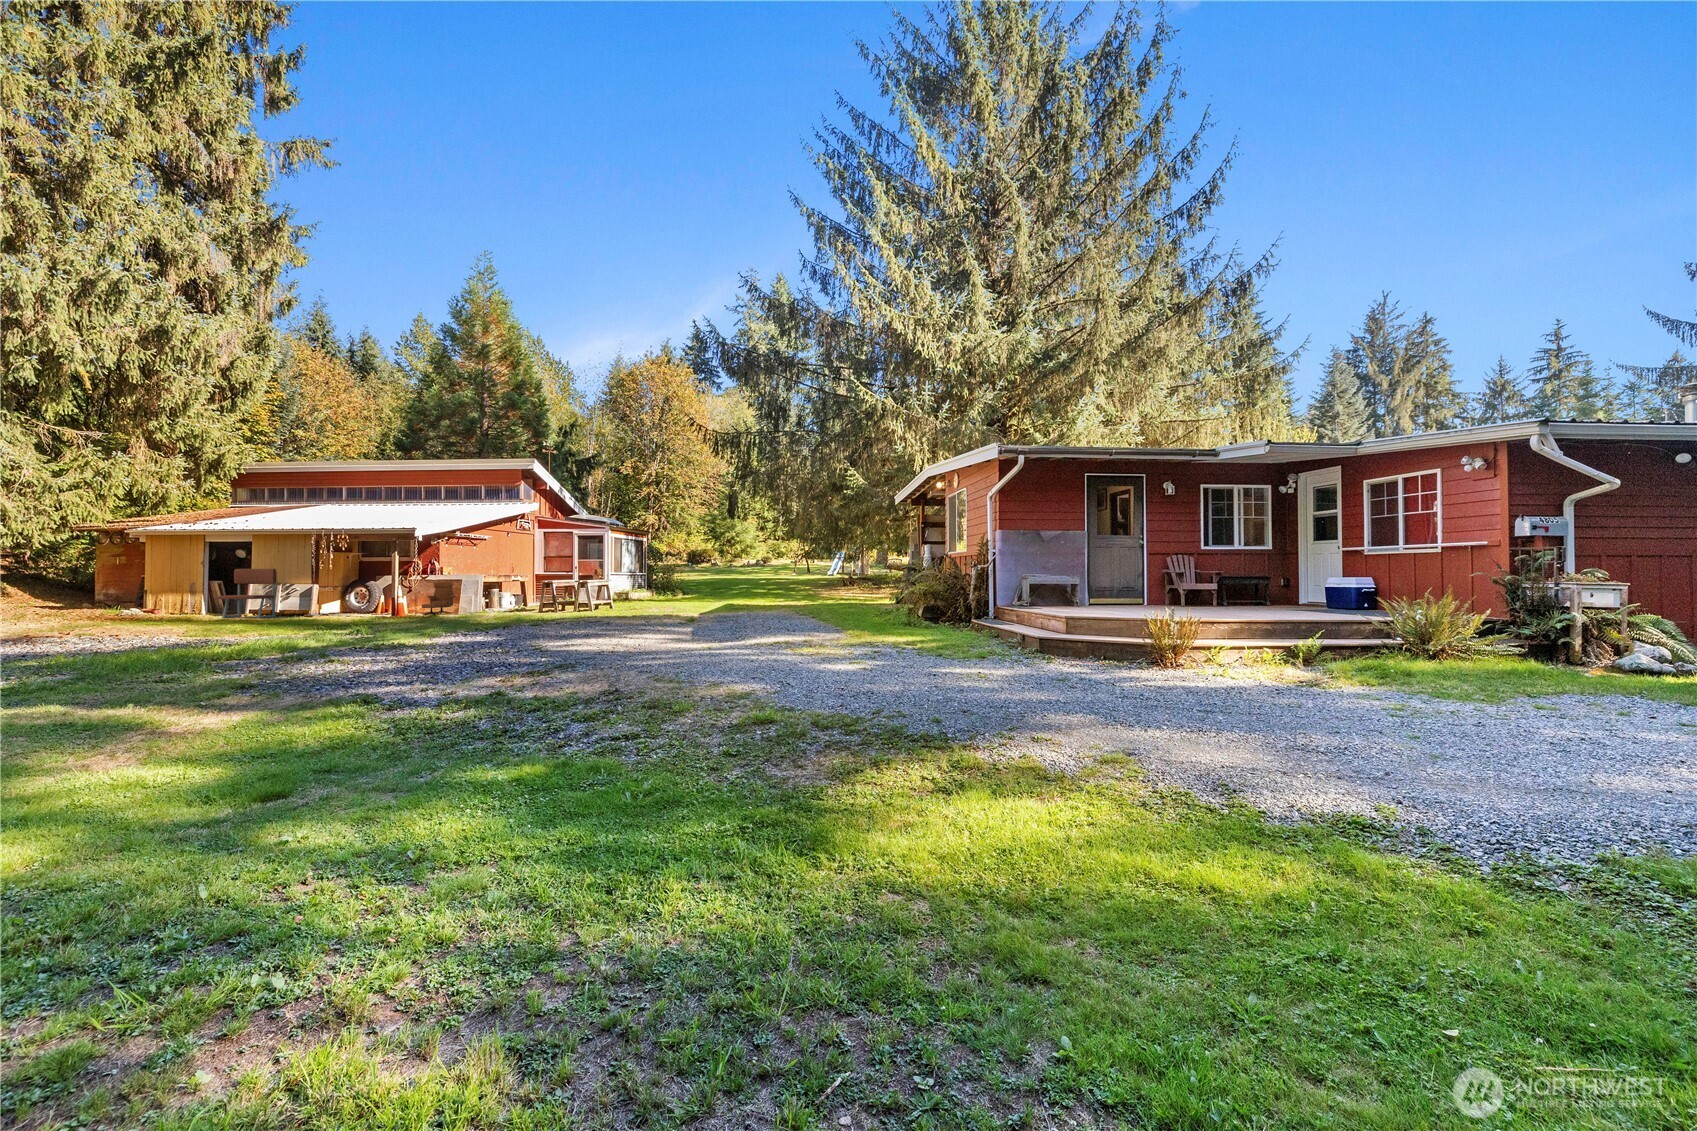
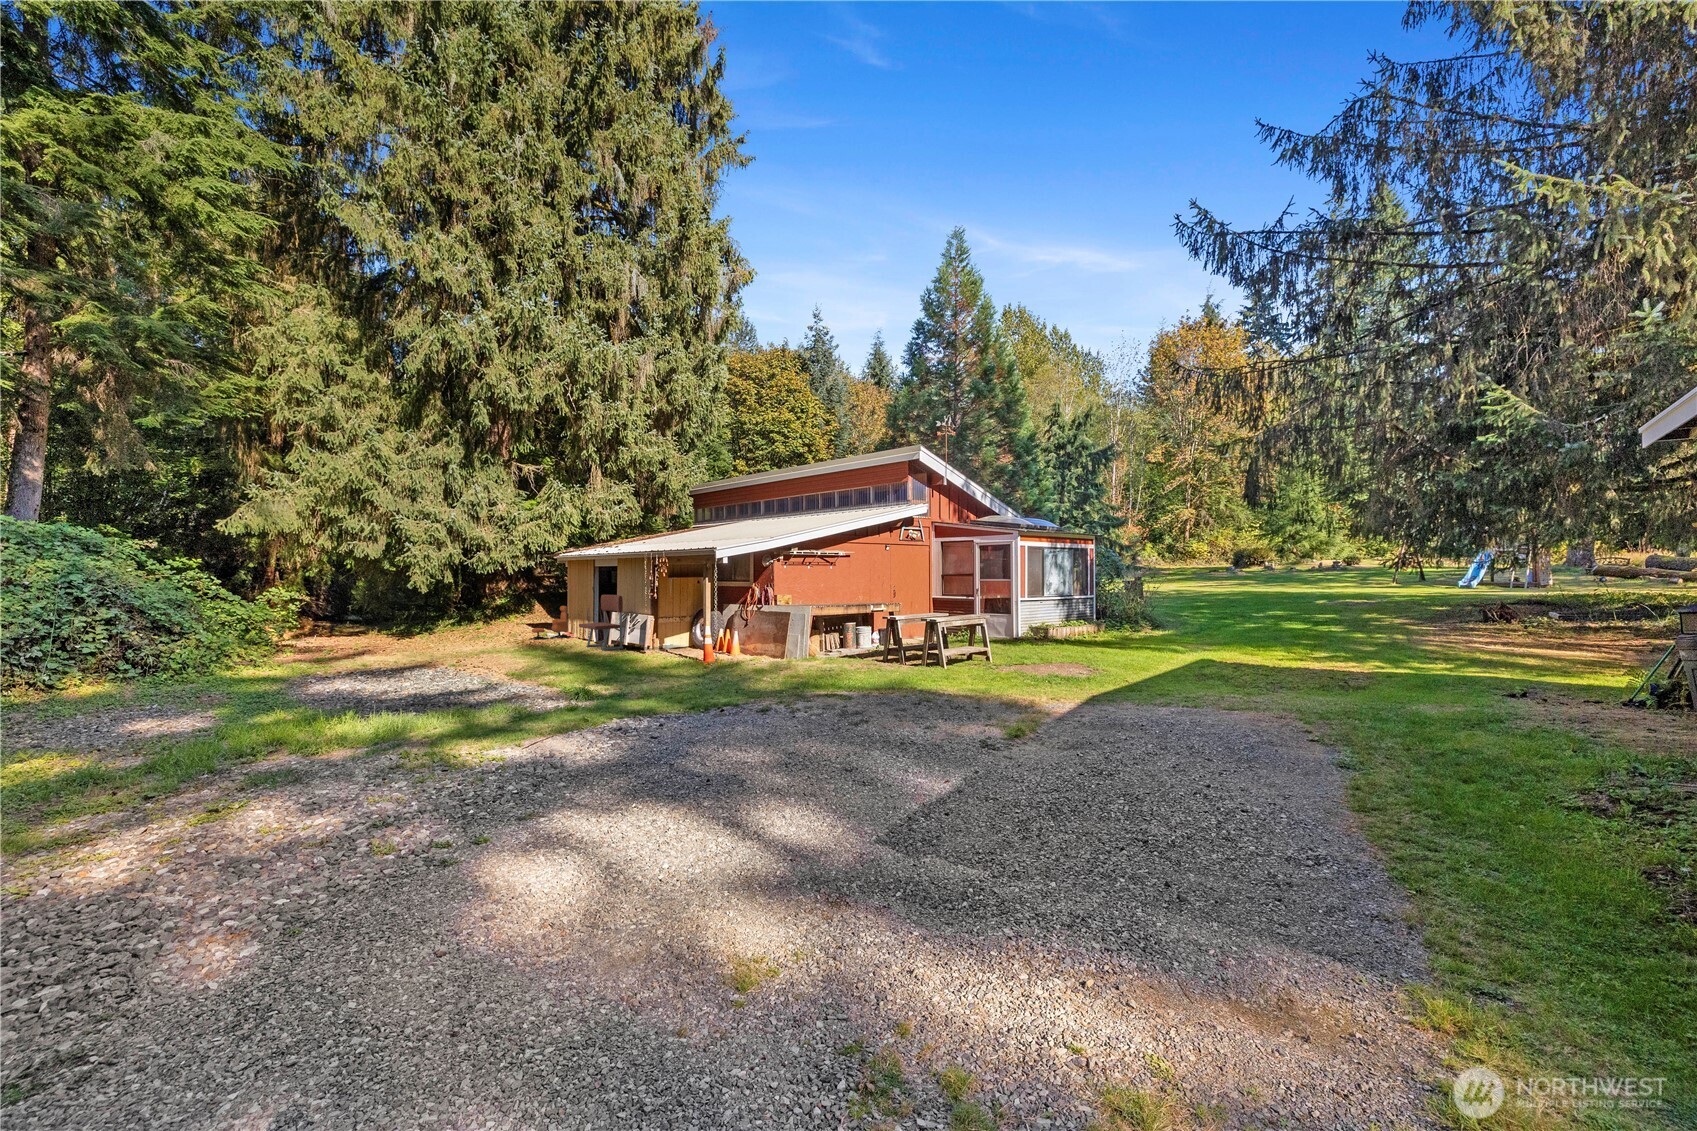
lounge chair: present [422,582,456,615] -> present [530,606,568,640]

